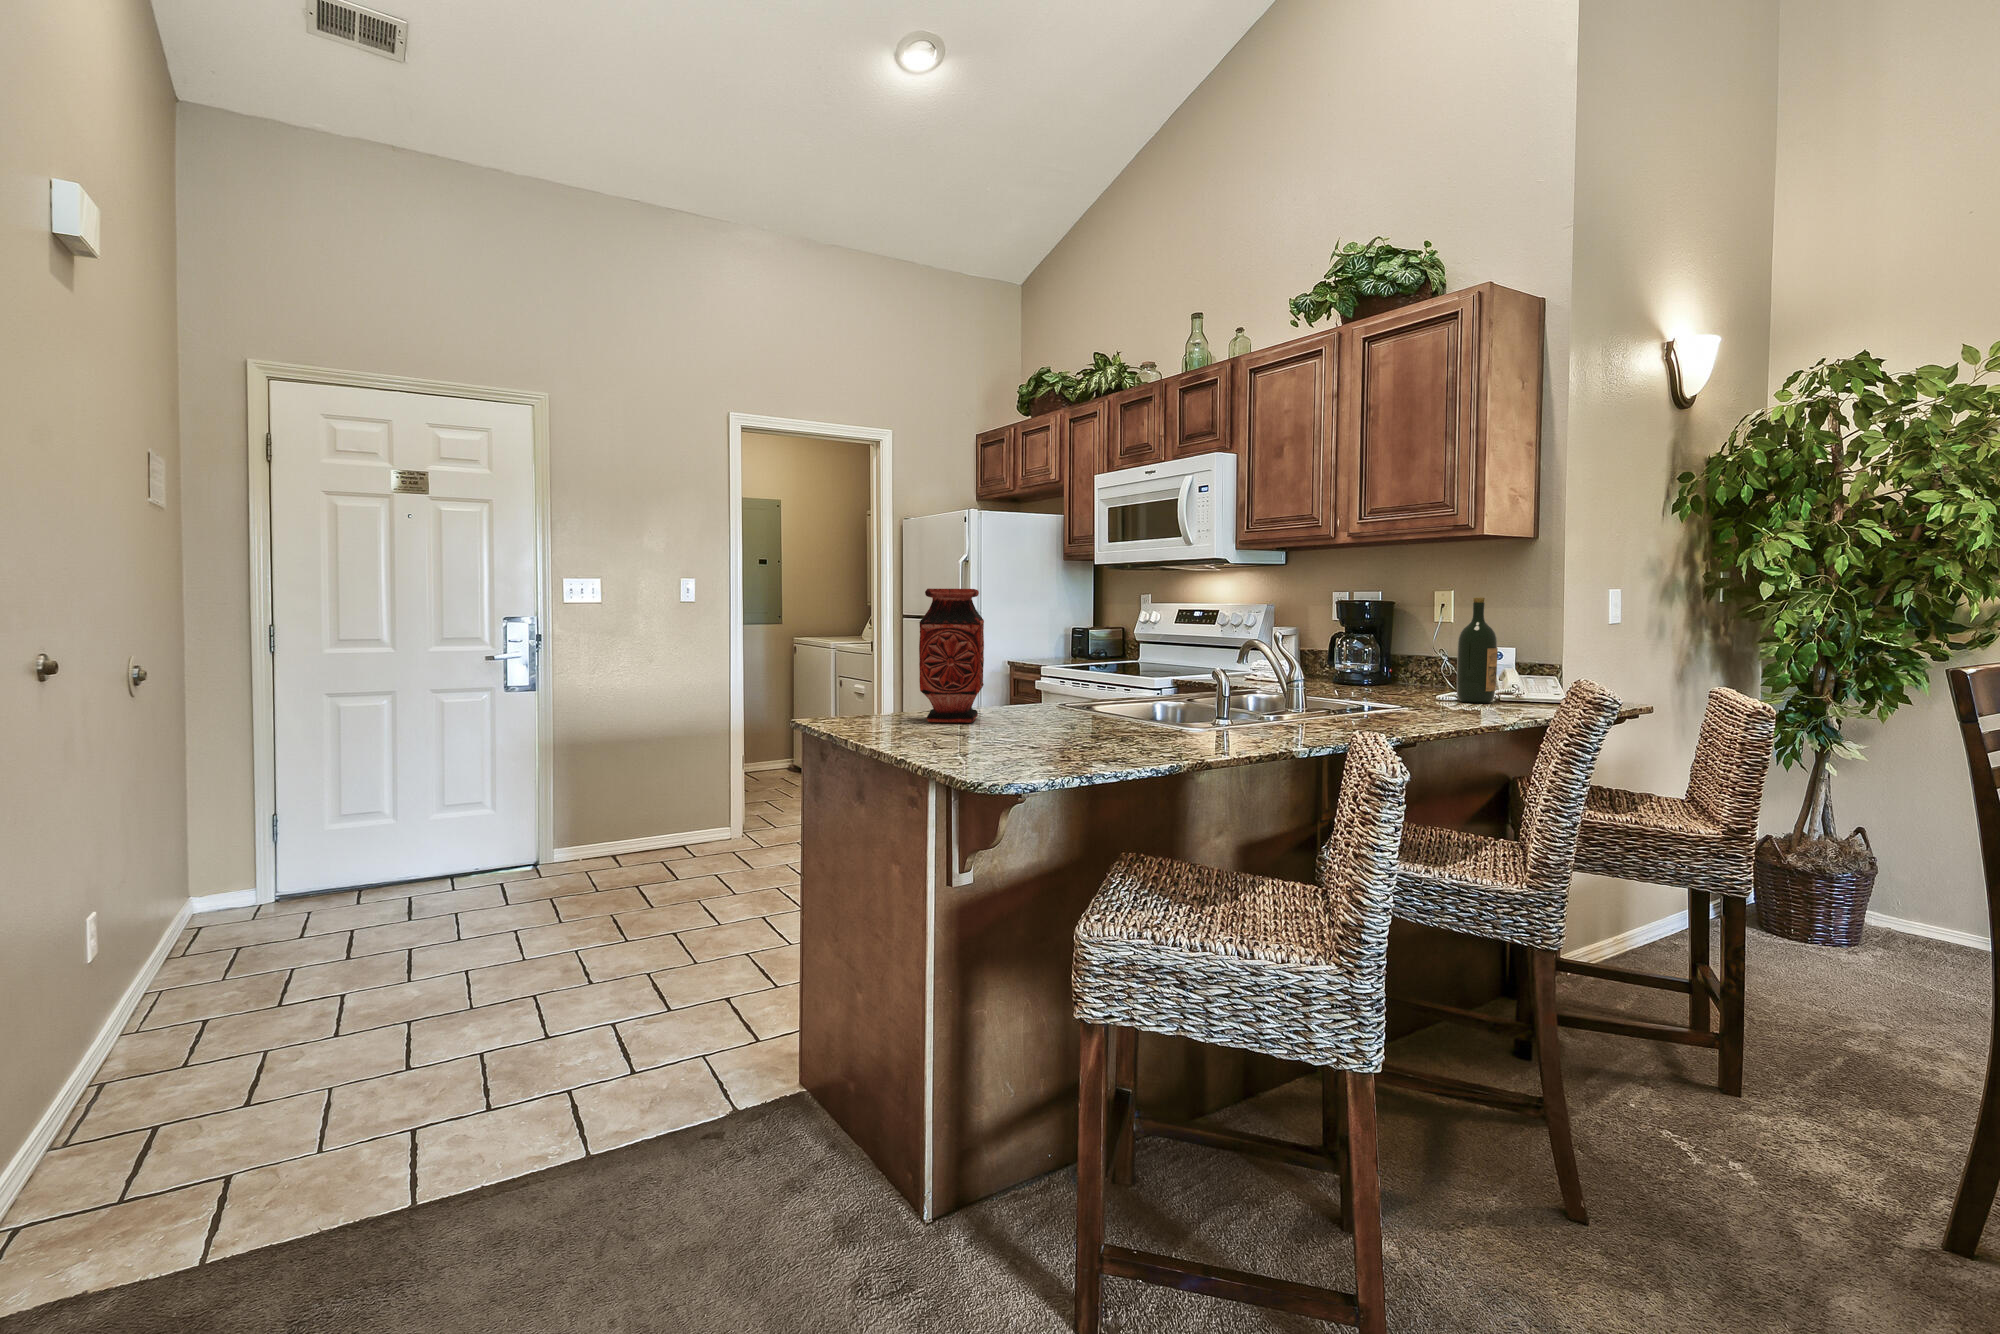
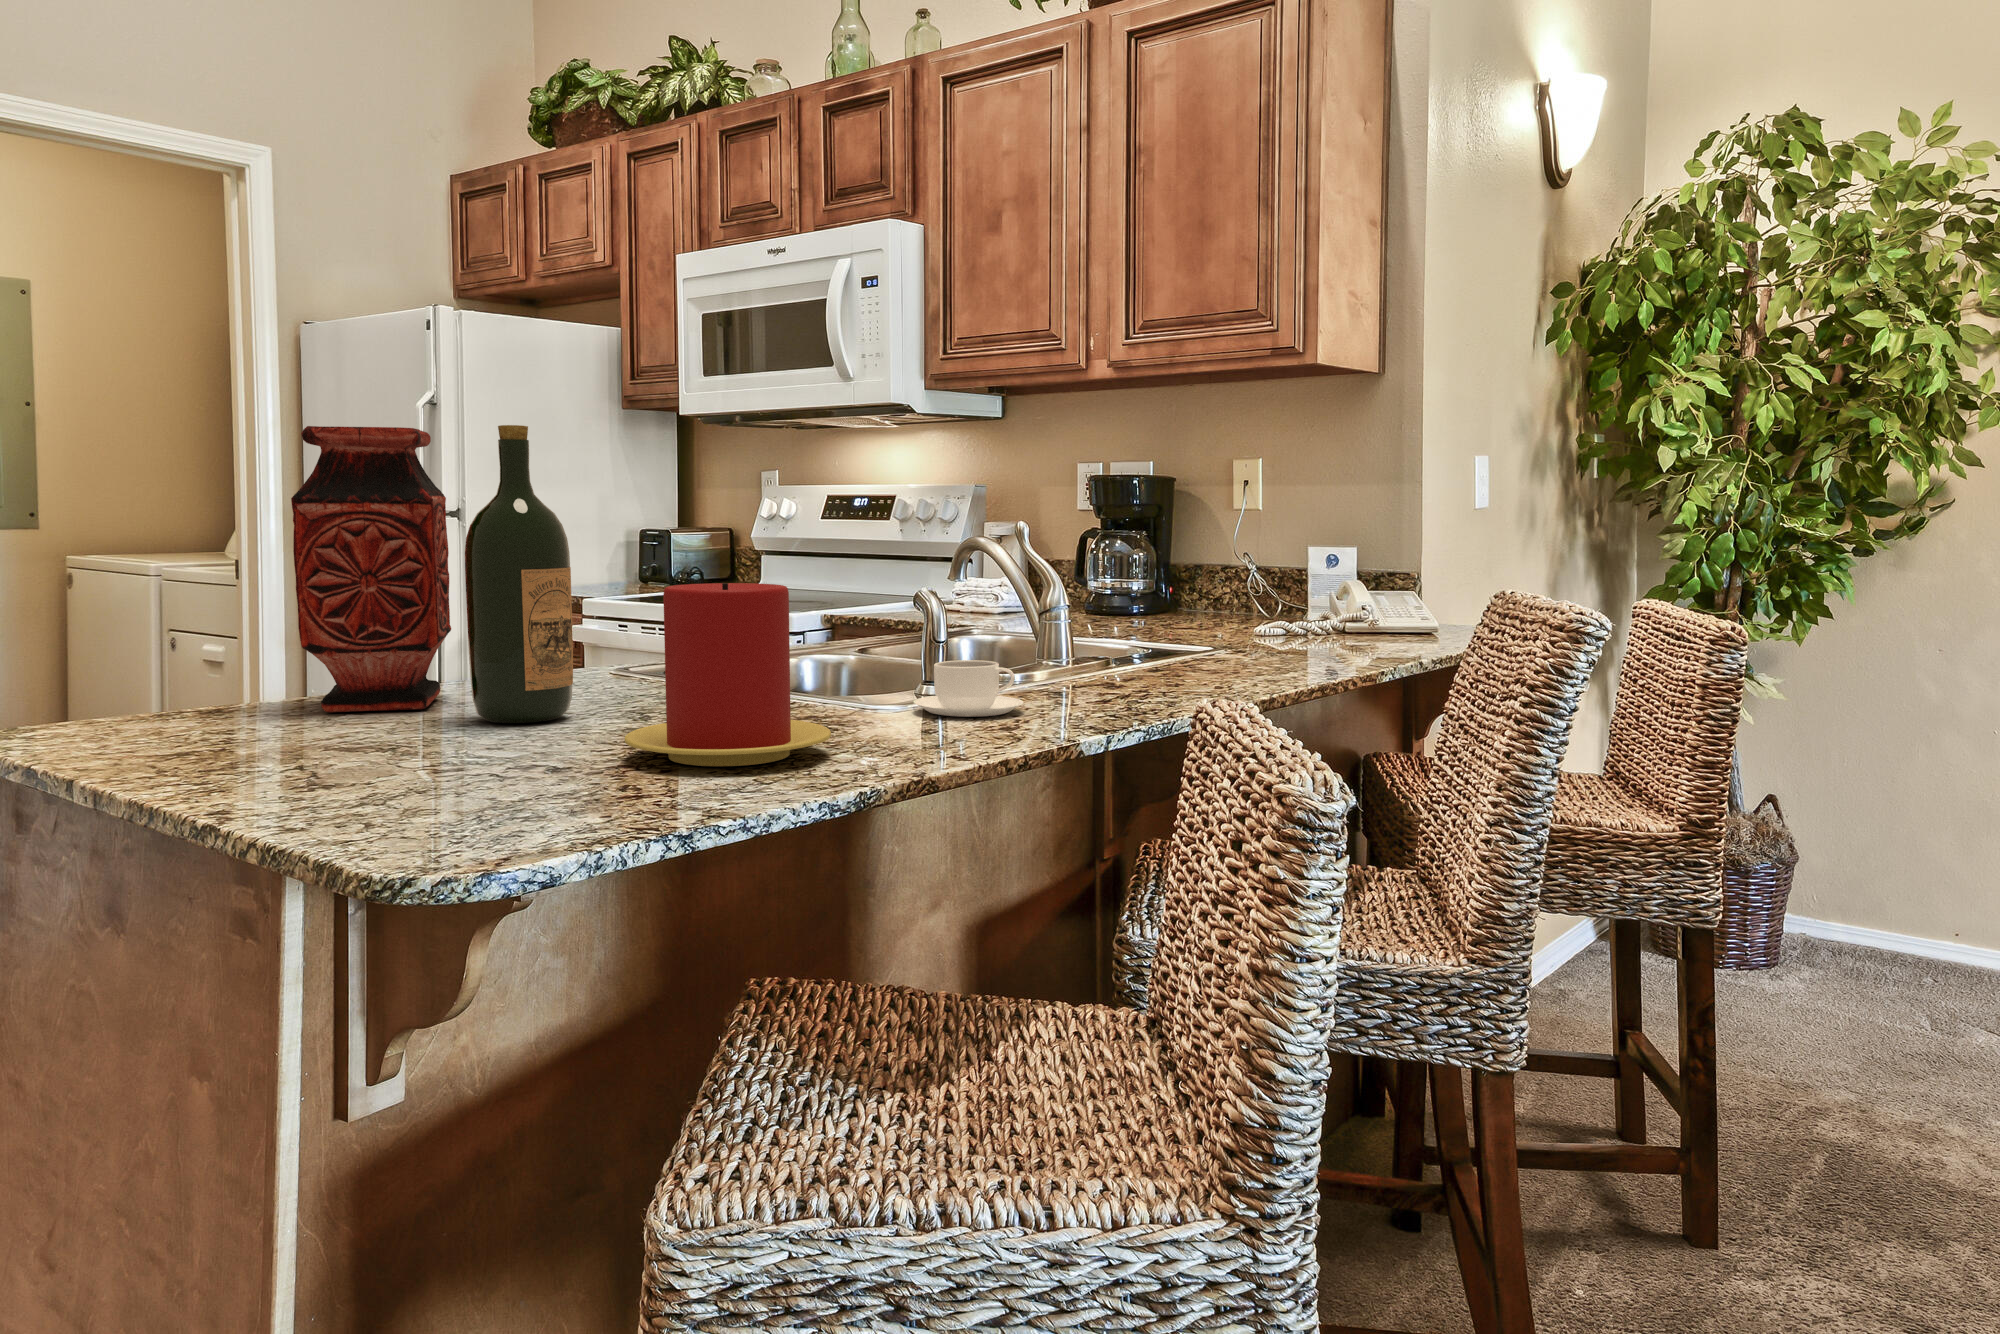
wine bottle: present [1457,598,1498,703] -> present [465,425,573,723]
candle: none [1068,665,1165,751] -> present [625,583,831,766]
coffee cup: none [1212,708,1271,737] -> present [914,660,1023,717]

